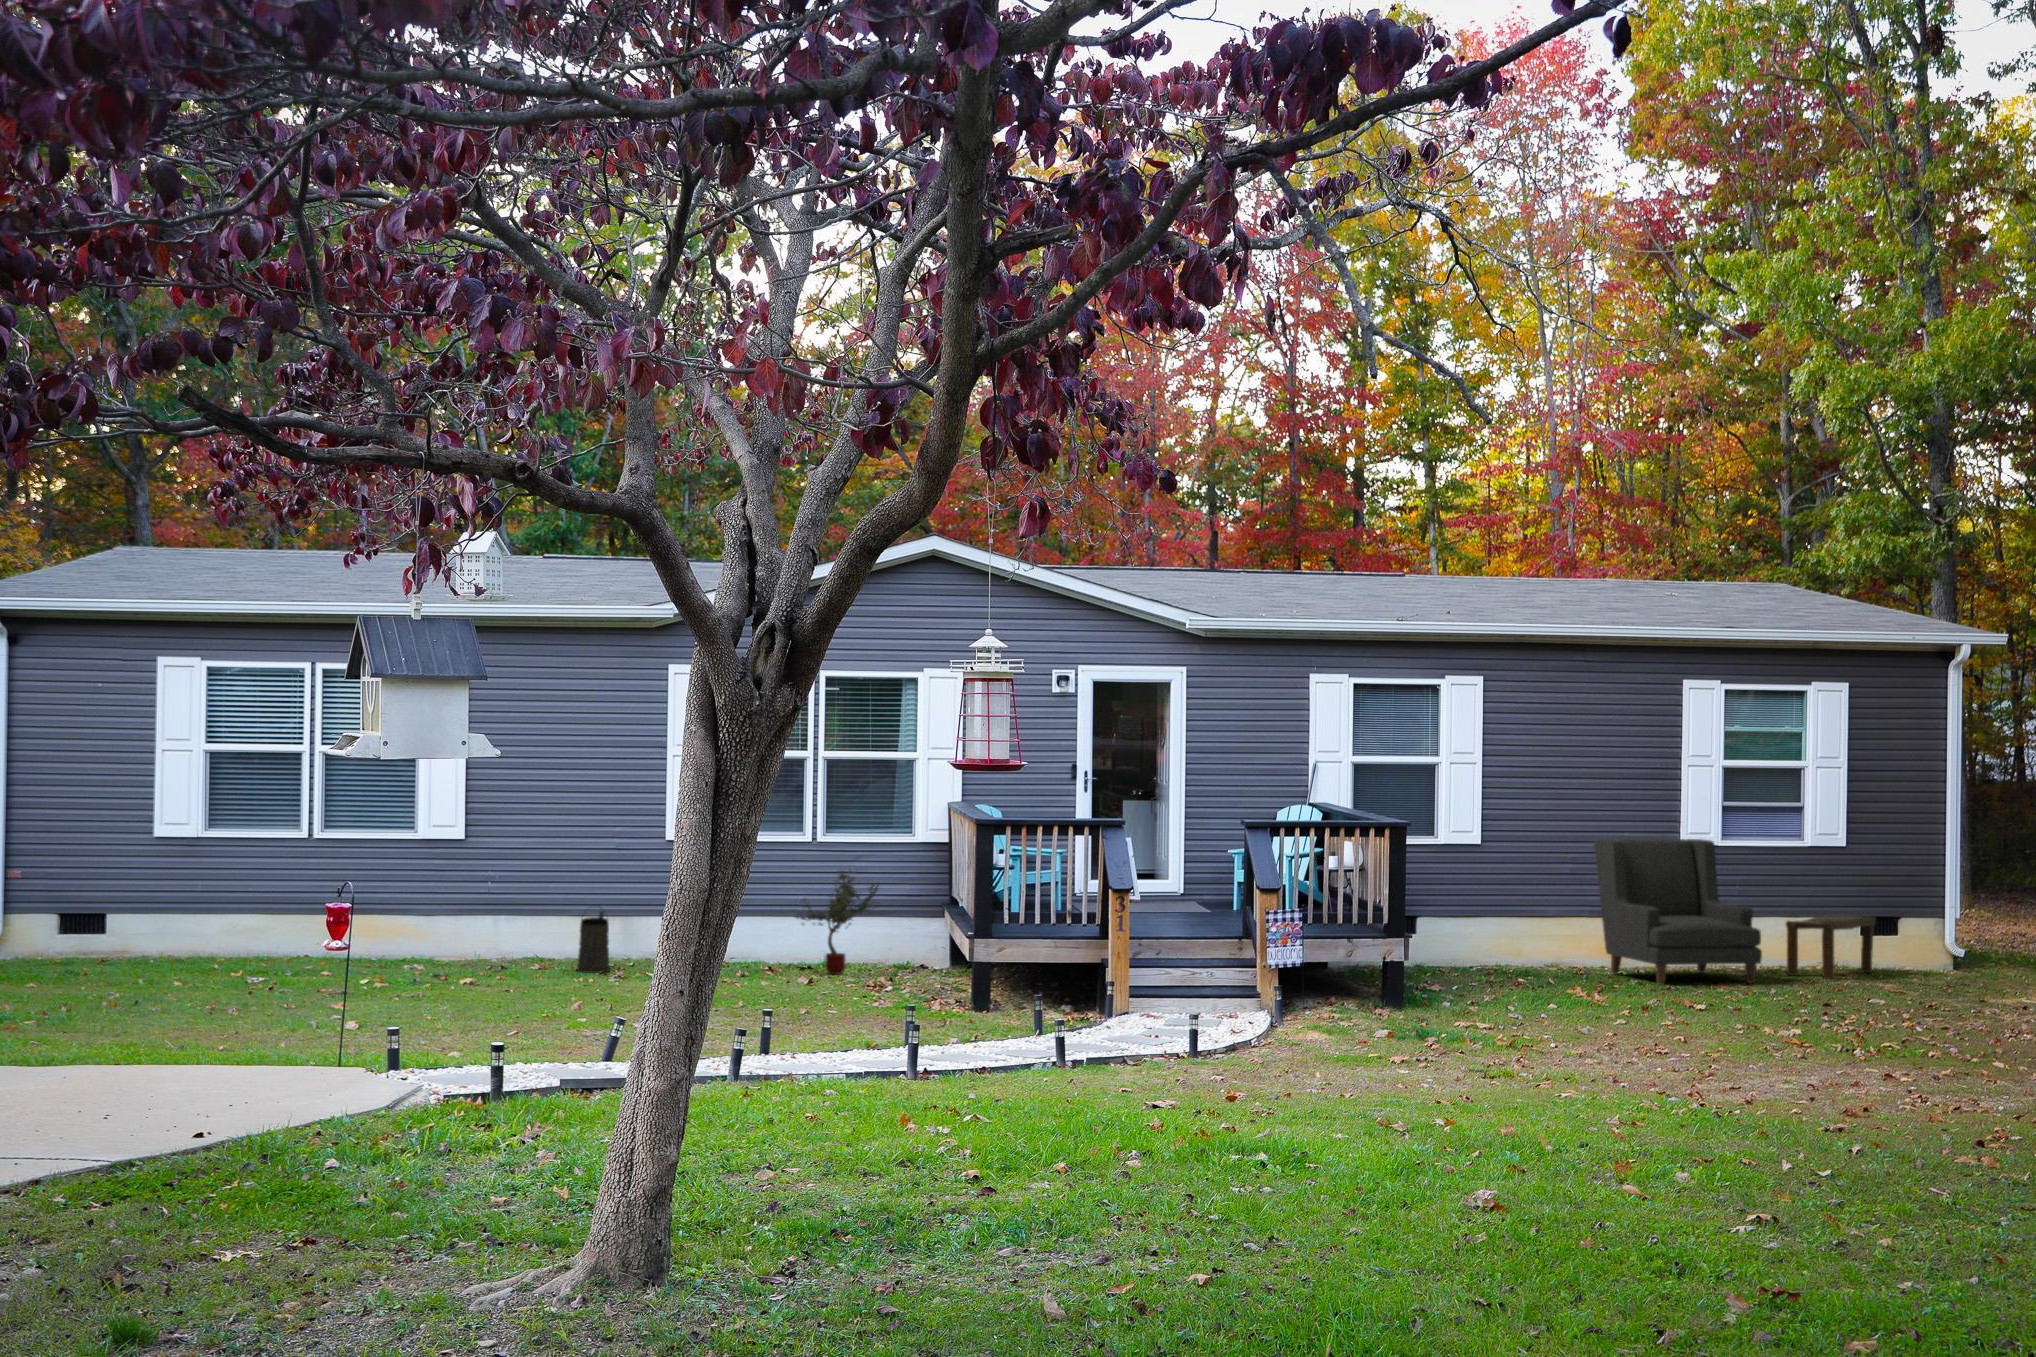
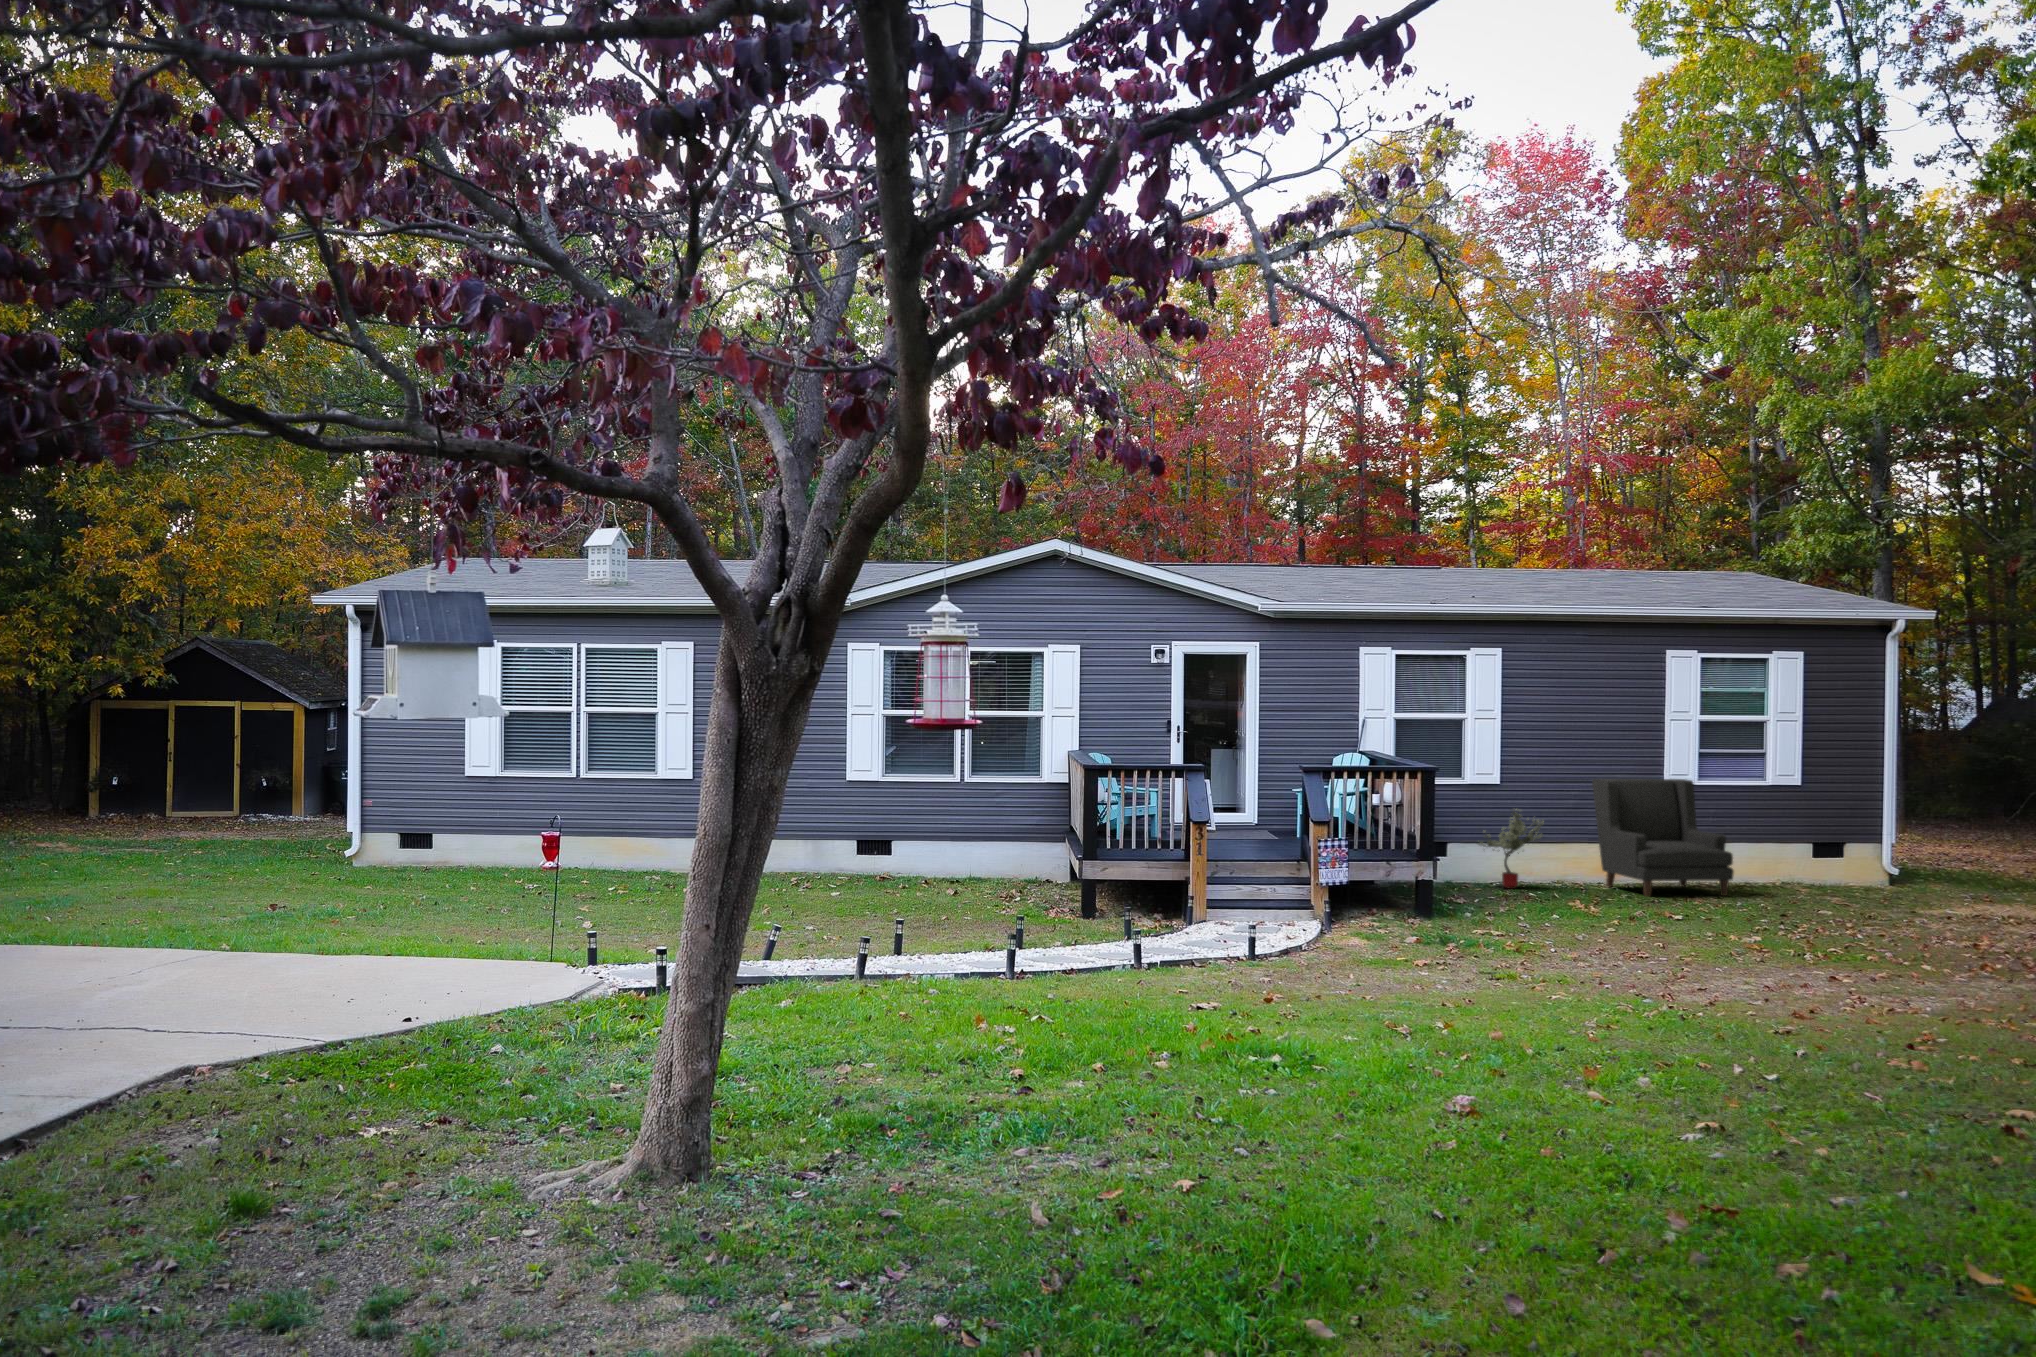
potted tree: present [795,869,879,974] -> present [1478,808,1544,889]
watering can: present [576,911,610,973] -> none [794,831,819,882]
bench: present [1786,916,1876,979] -> none [1755,839,1833,893]

